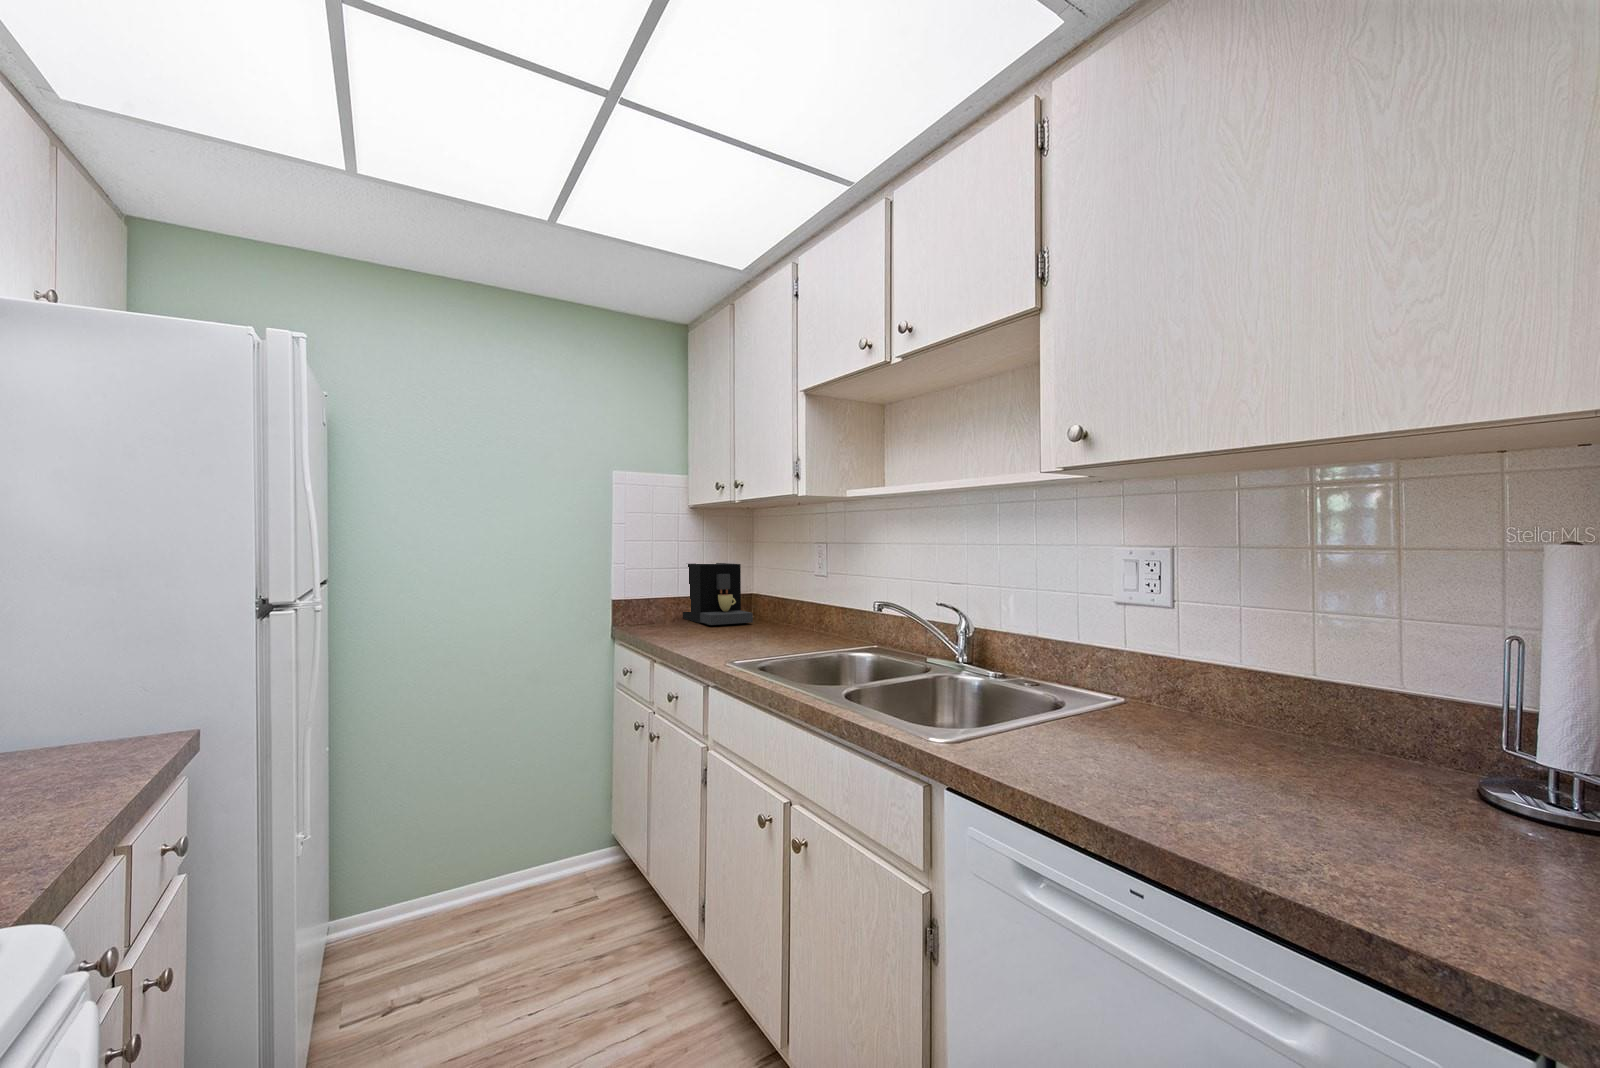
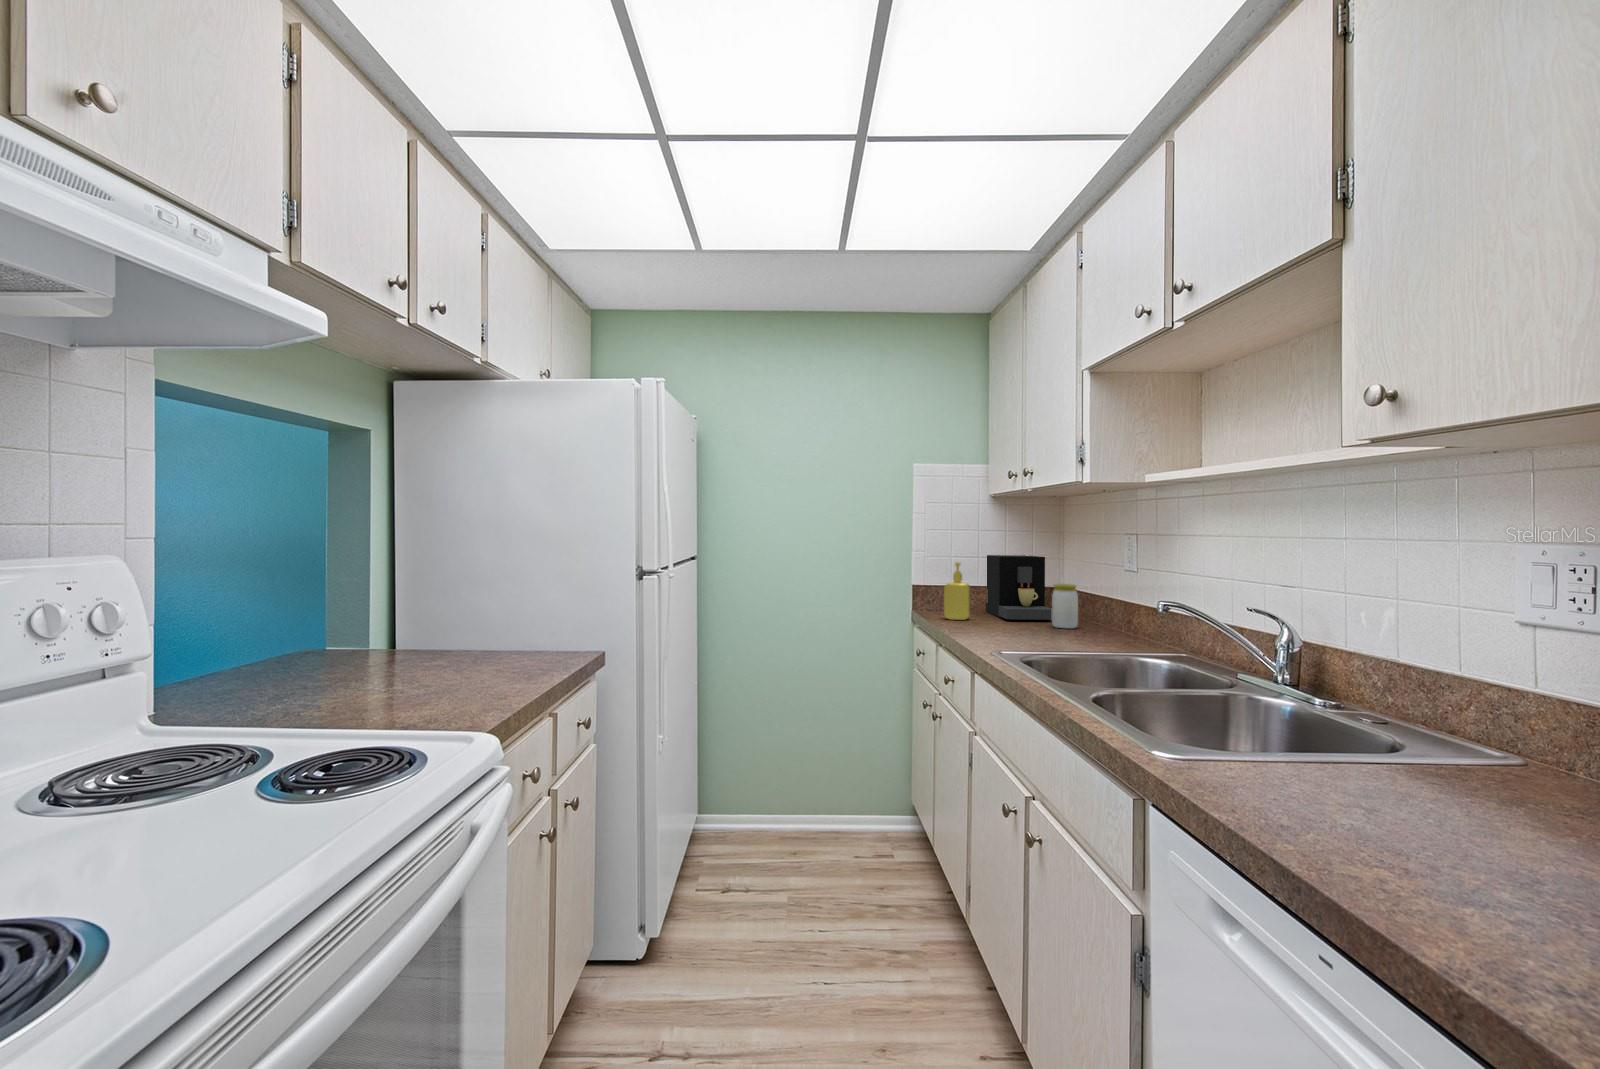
soap dispenser: none [650,571,675,629] -> present [944,562,970,620]
jar: none [754,589,777,630] -> present [1052,584,1078,628]

